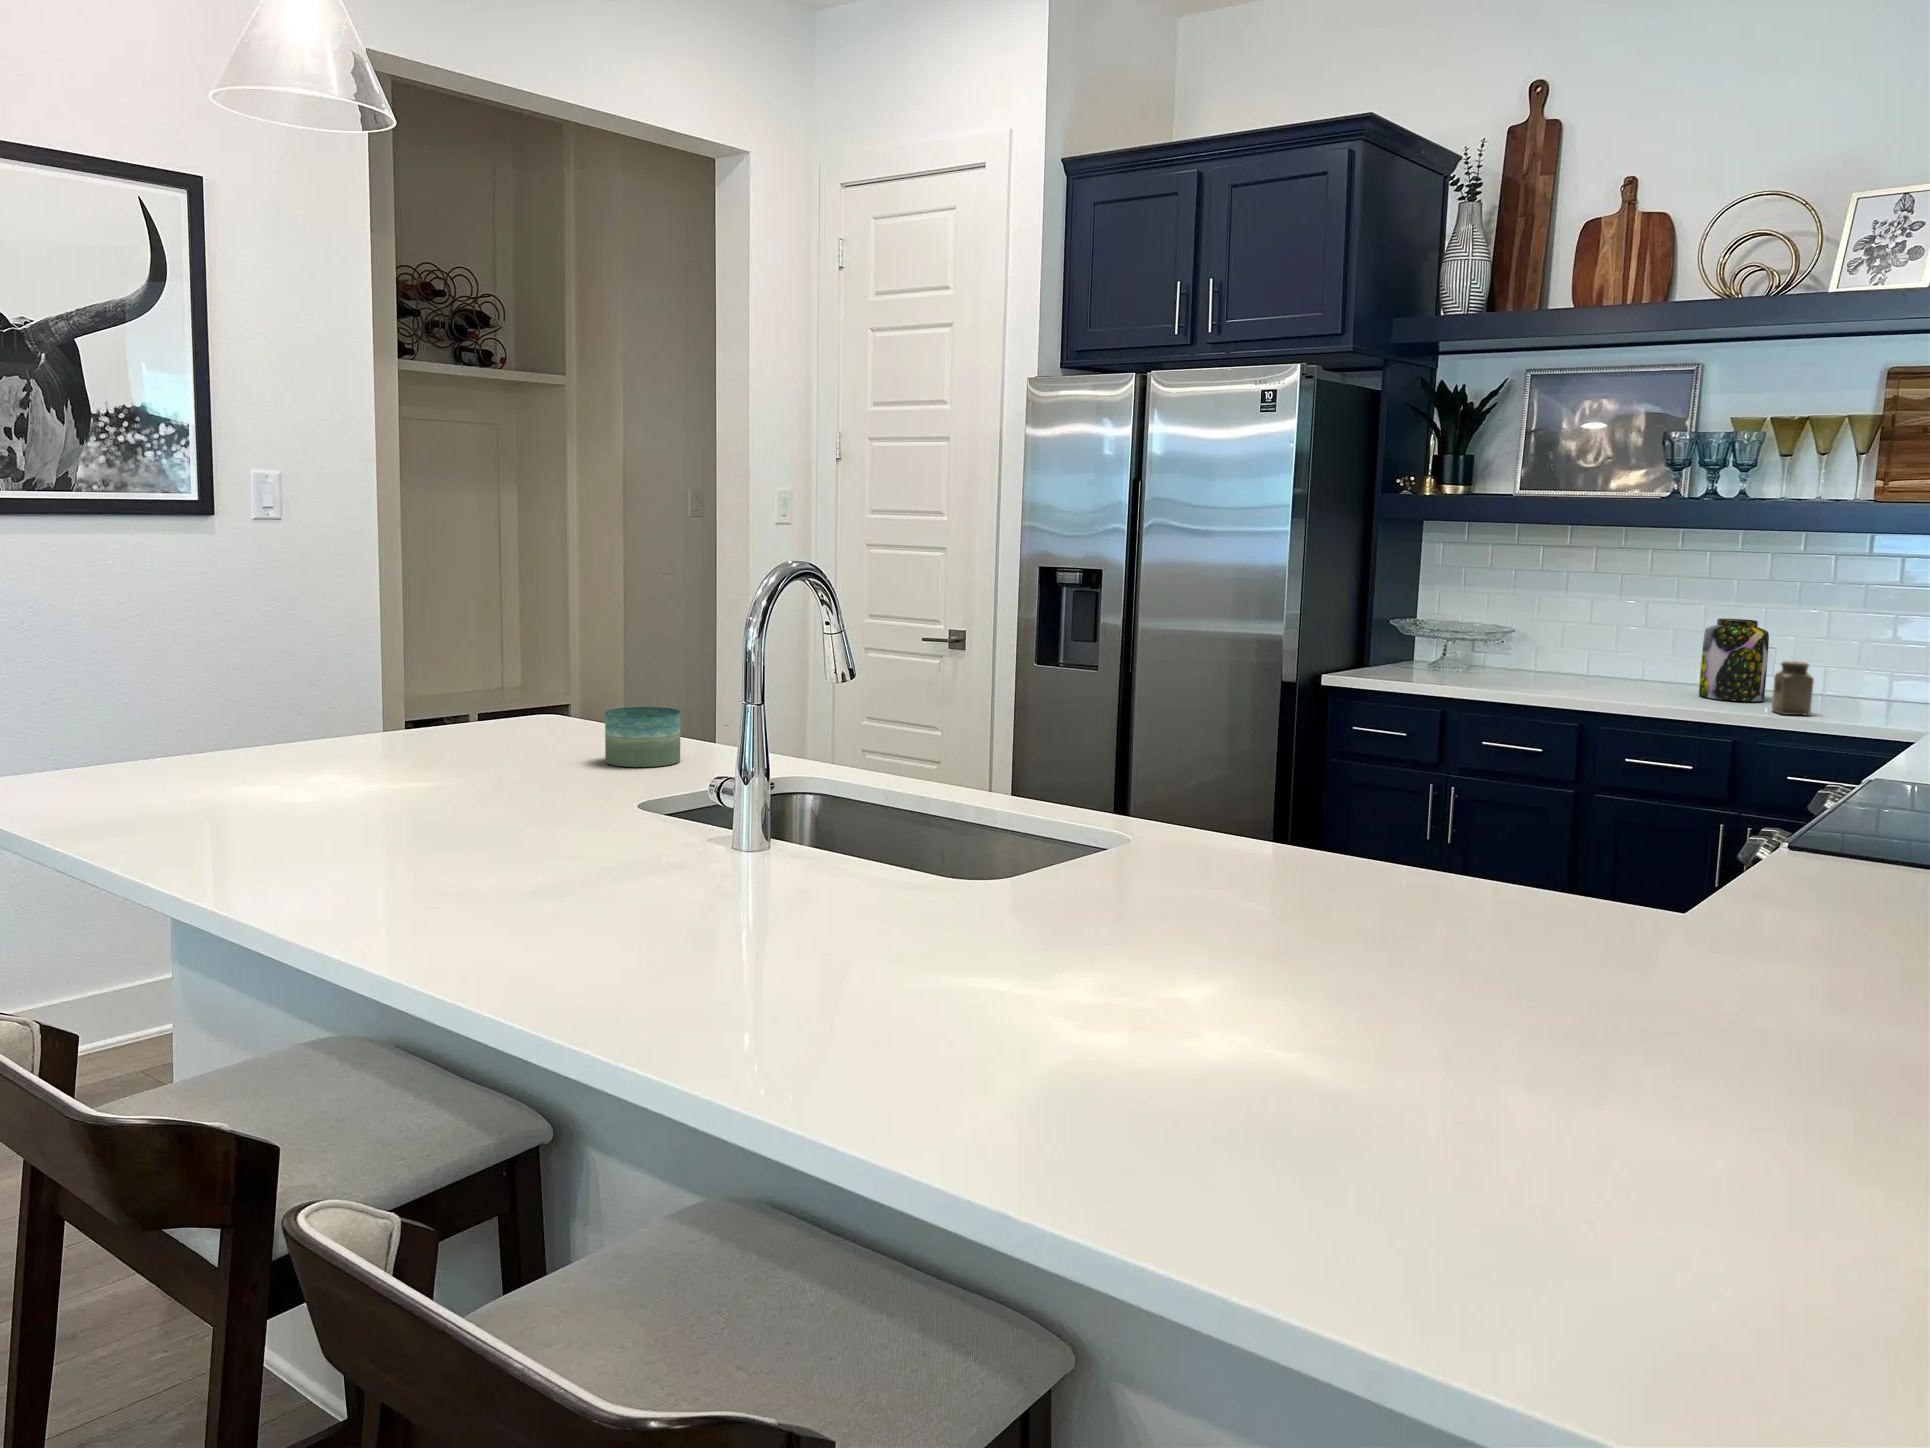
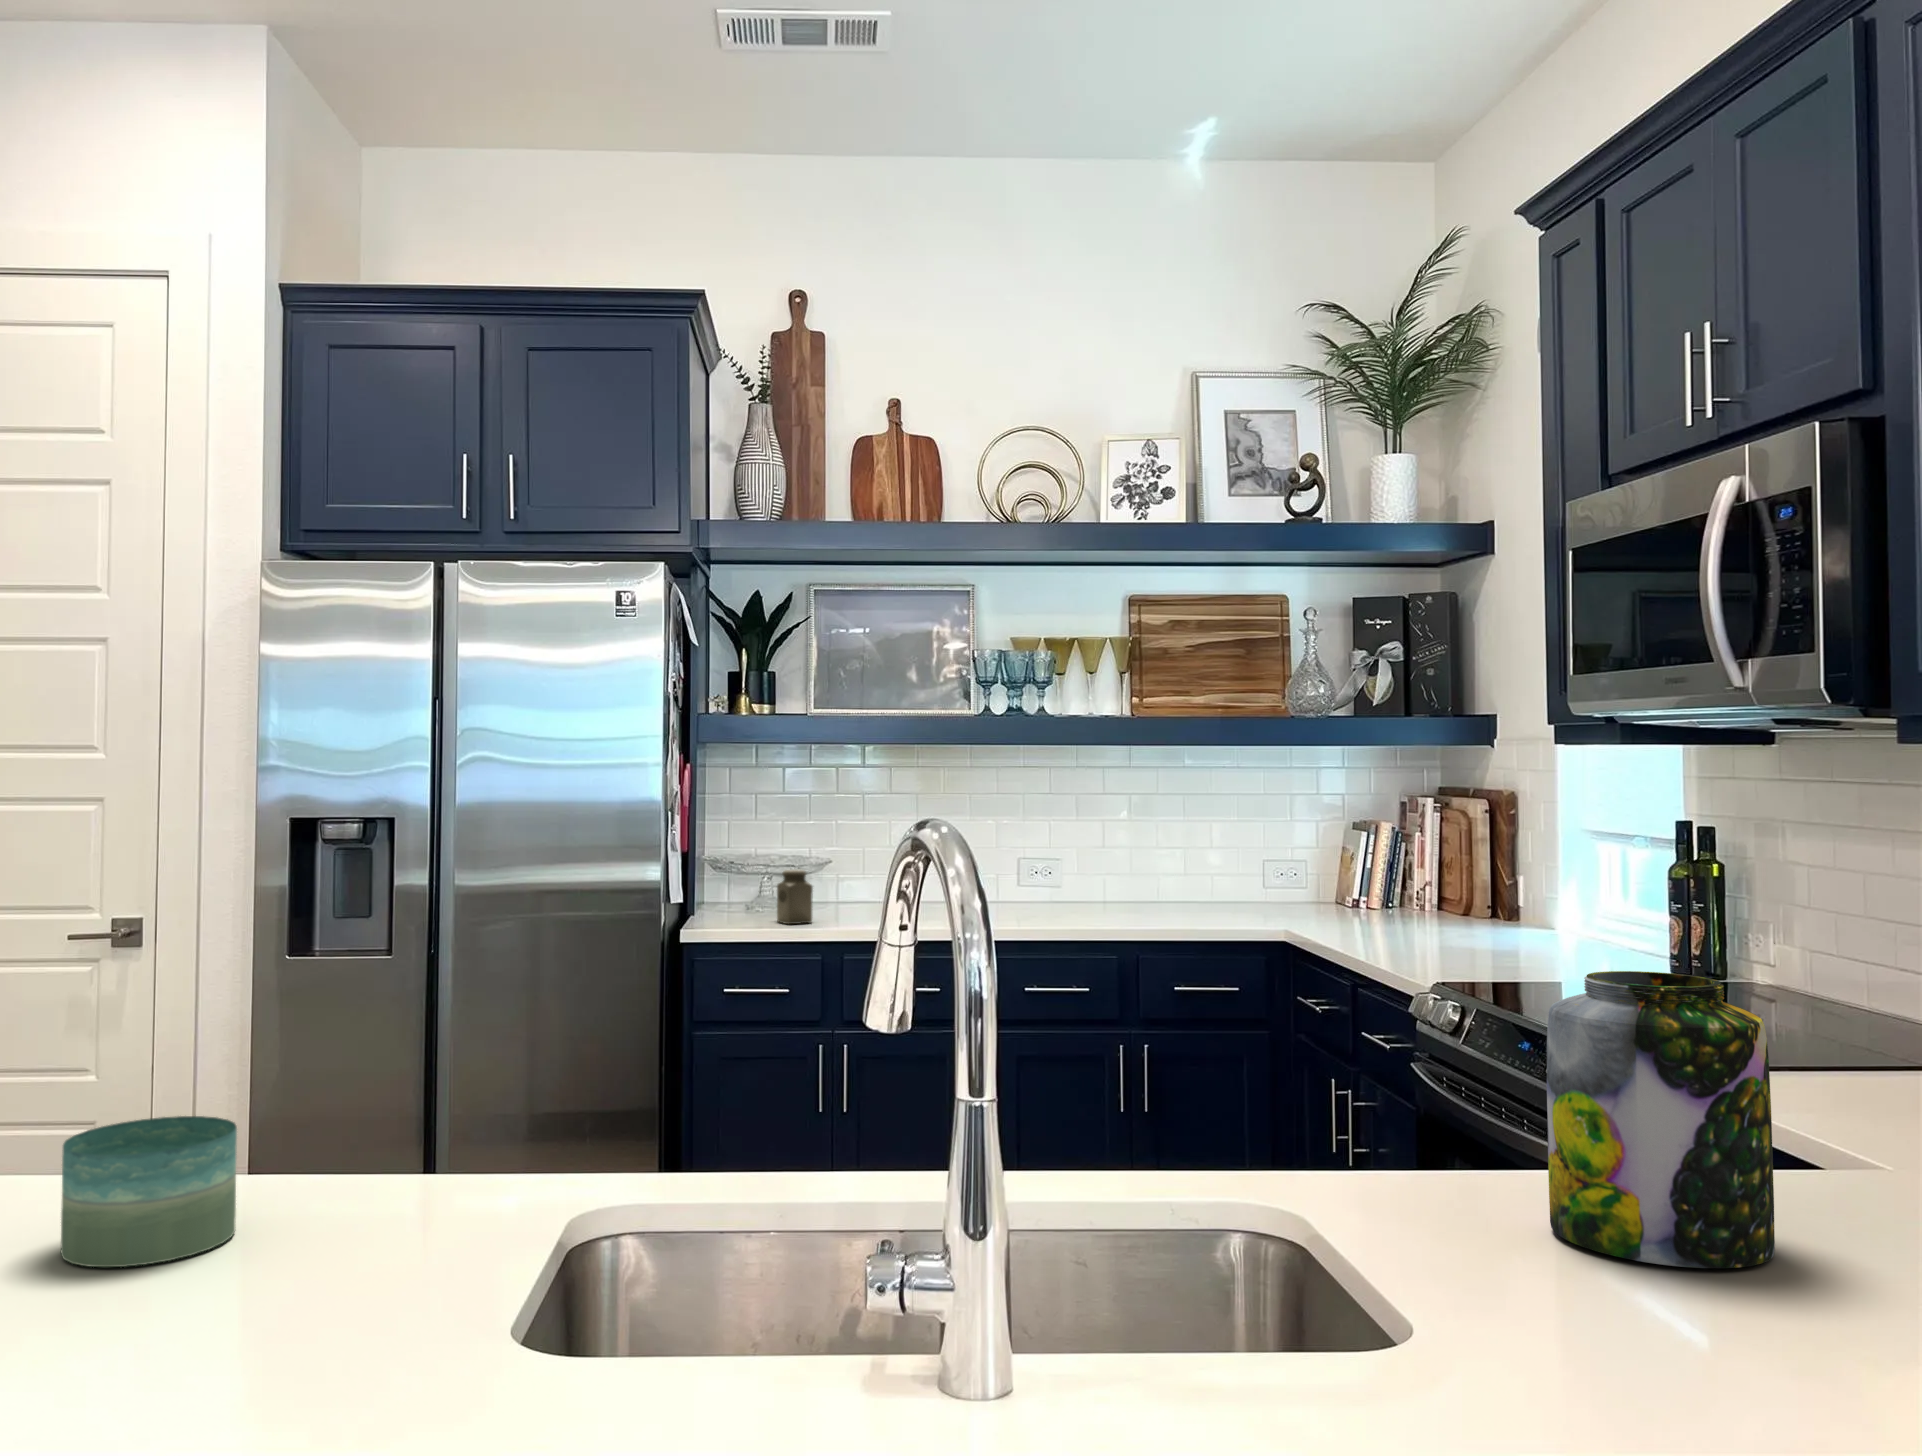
jar: present [1699,619,1769,701] -> present [1547,971,1775,1268]
salt shaker: present [1772,661,1814,715] -> present [777,870,813,924]

